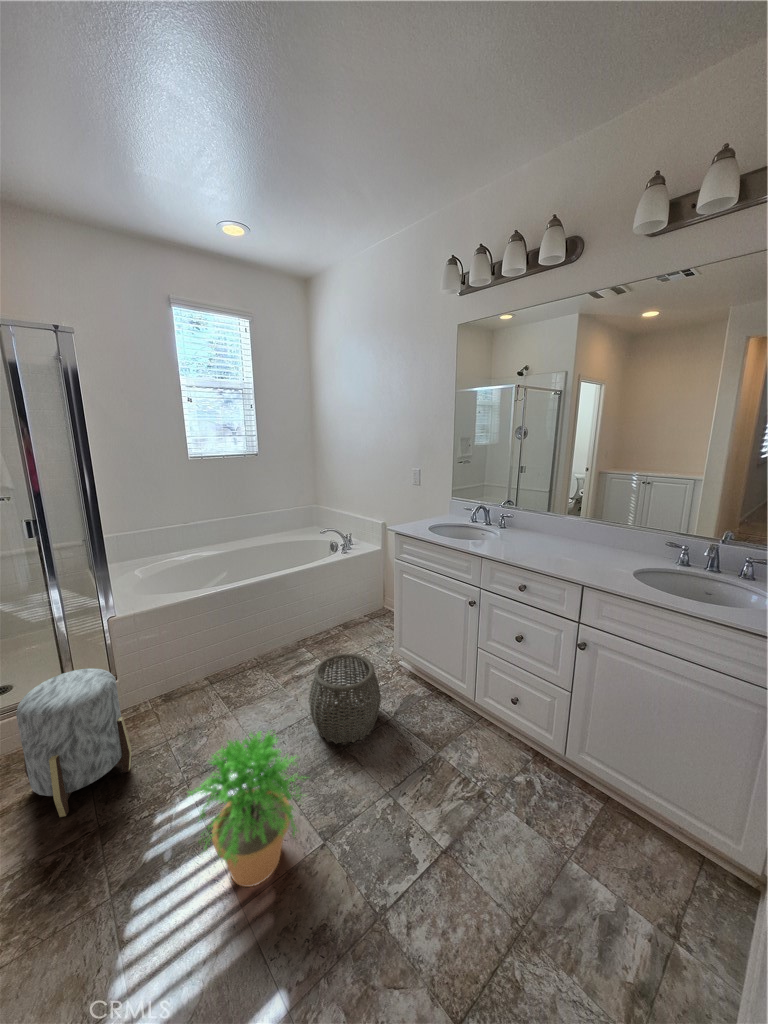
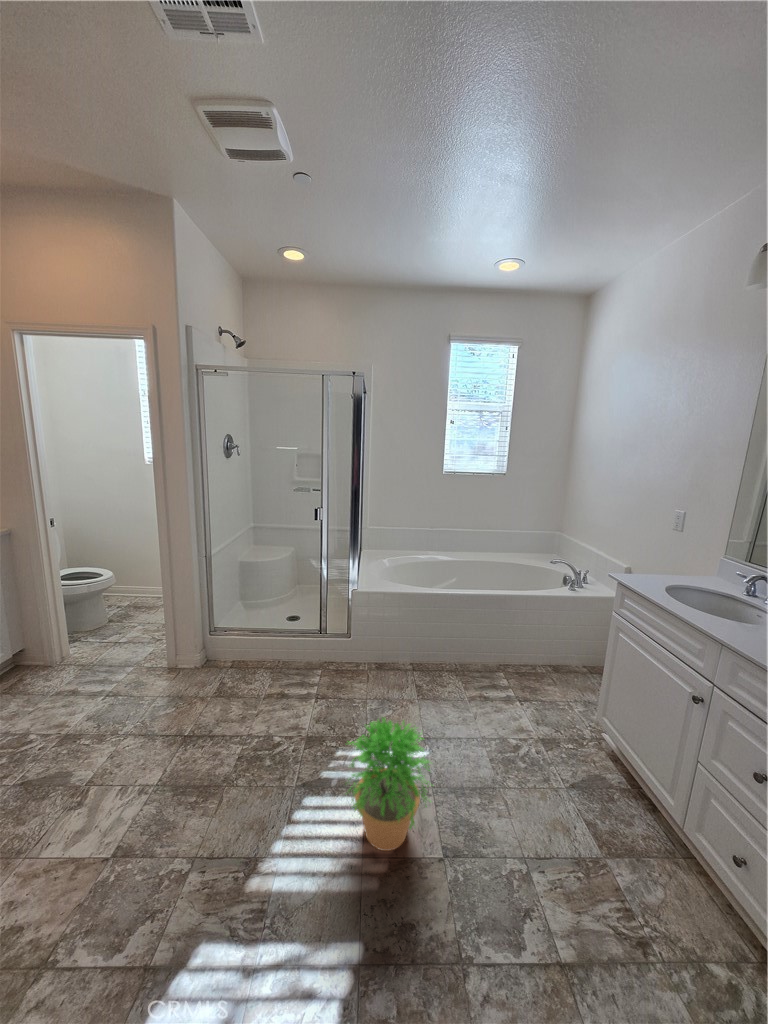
woven basket: present [309,654,381,744] -> none [475,689,556,790]
stool: present [16,668,132,817] -> none [283,620,340,718]

